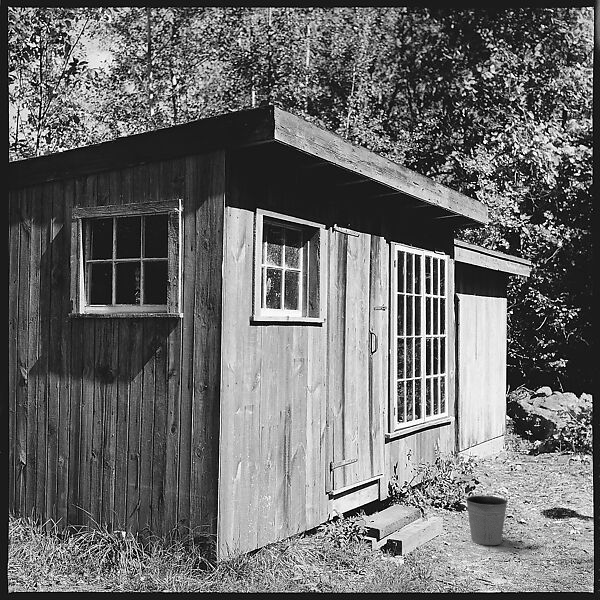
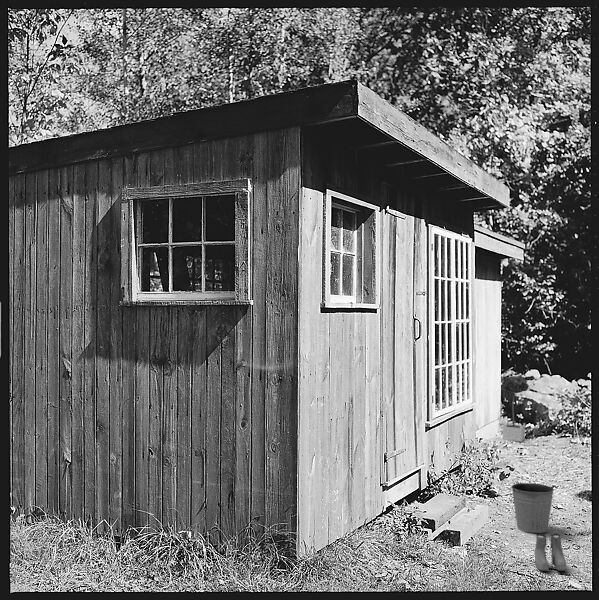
potted tree: none [492,391,519,457] -> present [501,375,529,442]
boots: none [474,545,504,583] -> present [534,534,566,571]

